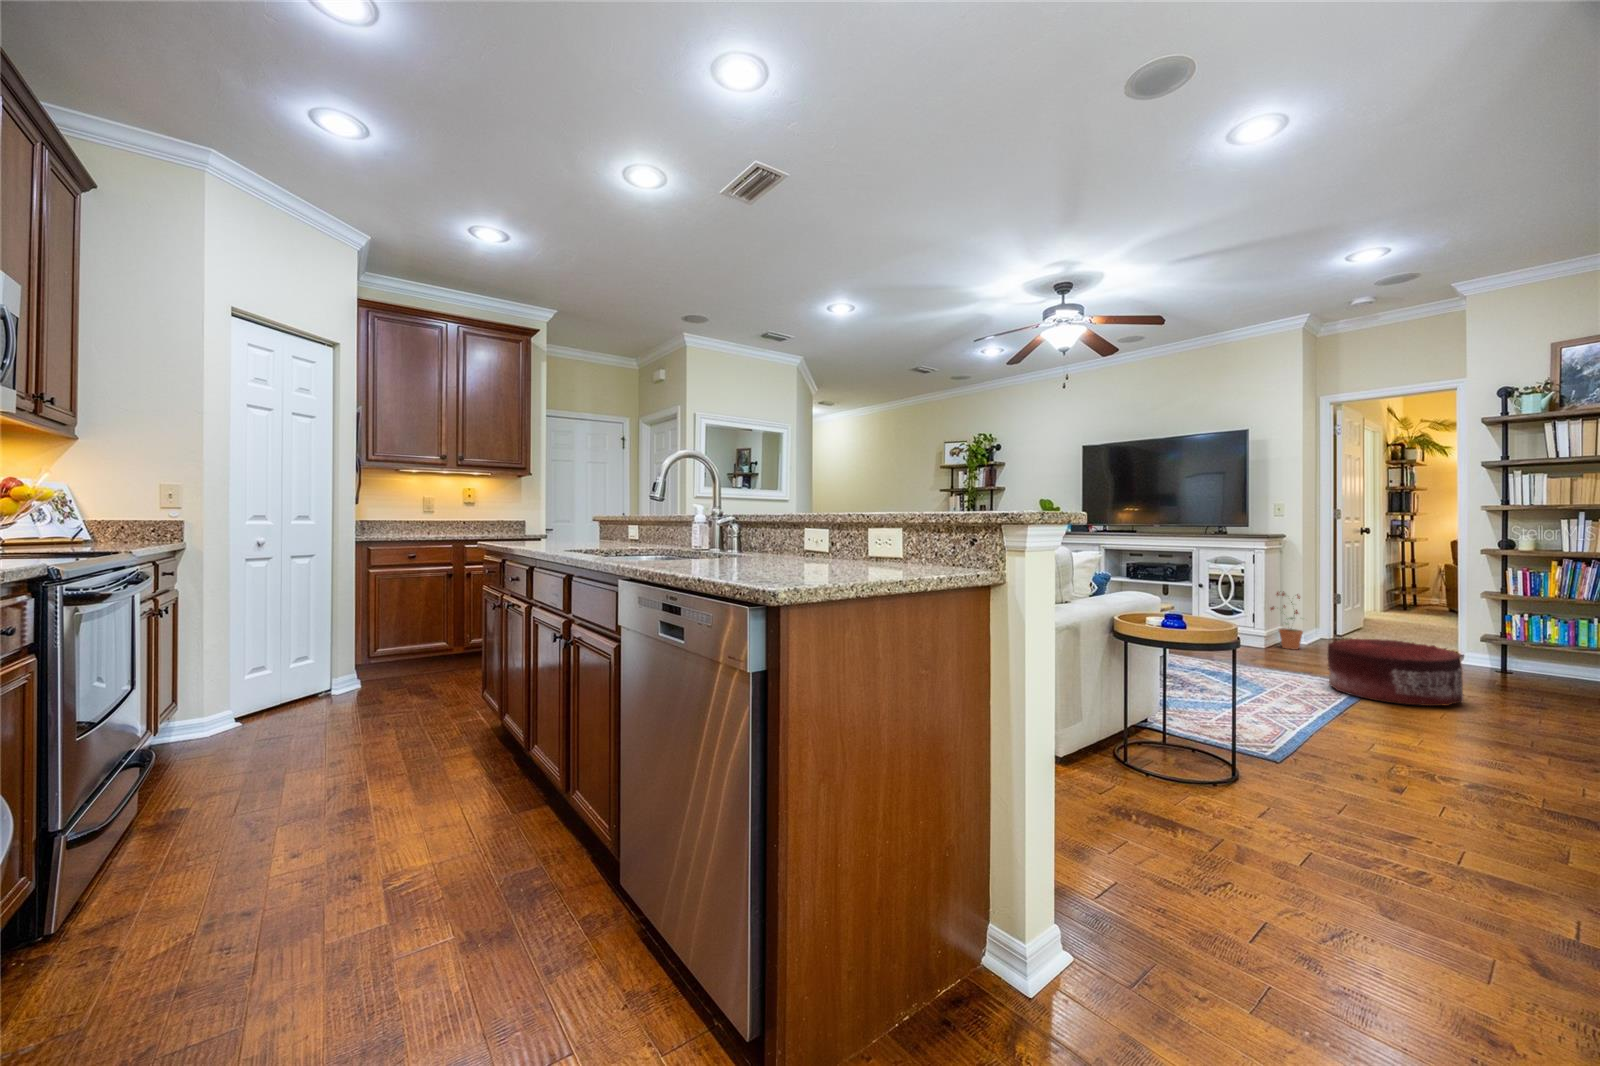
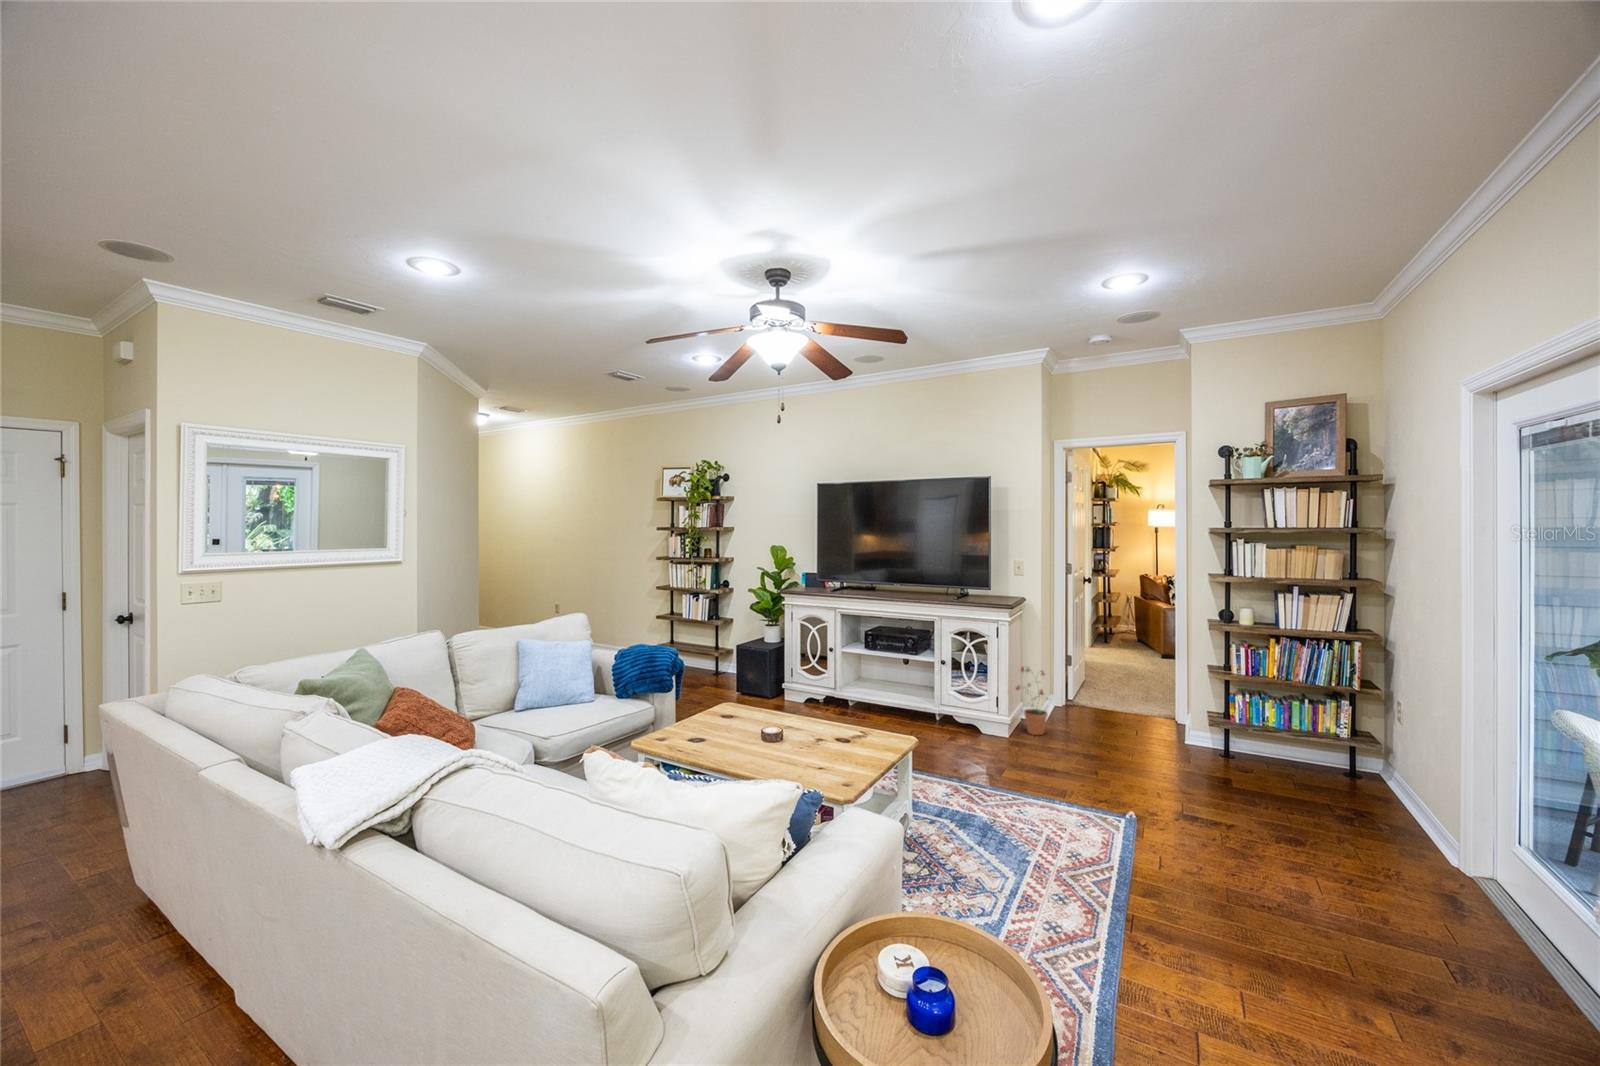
pouf: present [1328,638,1464,706] -> none [1094,754,1236,863]

